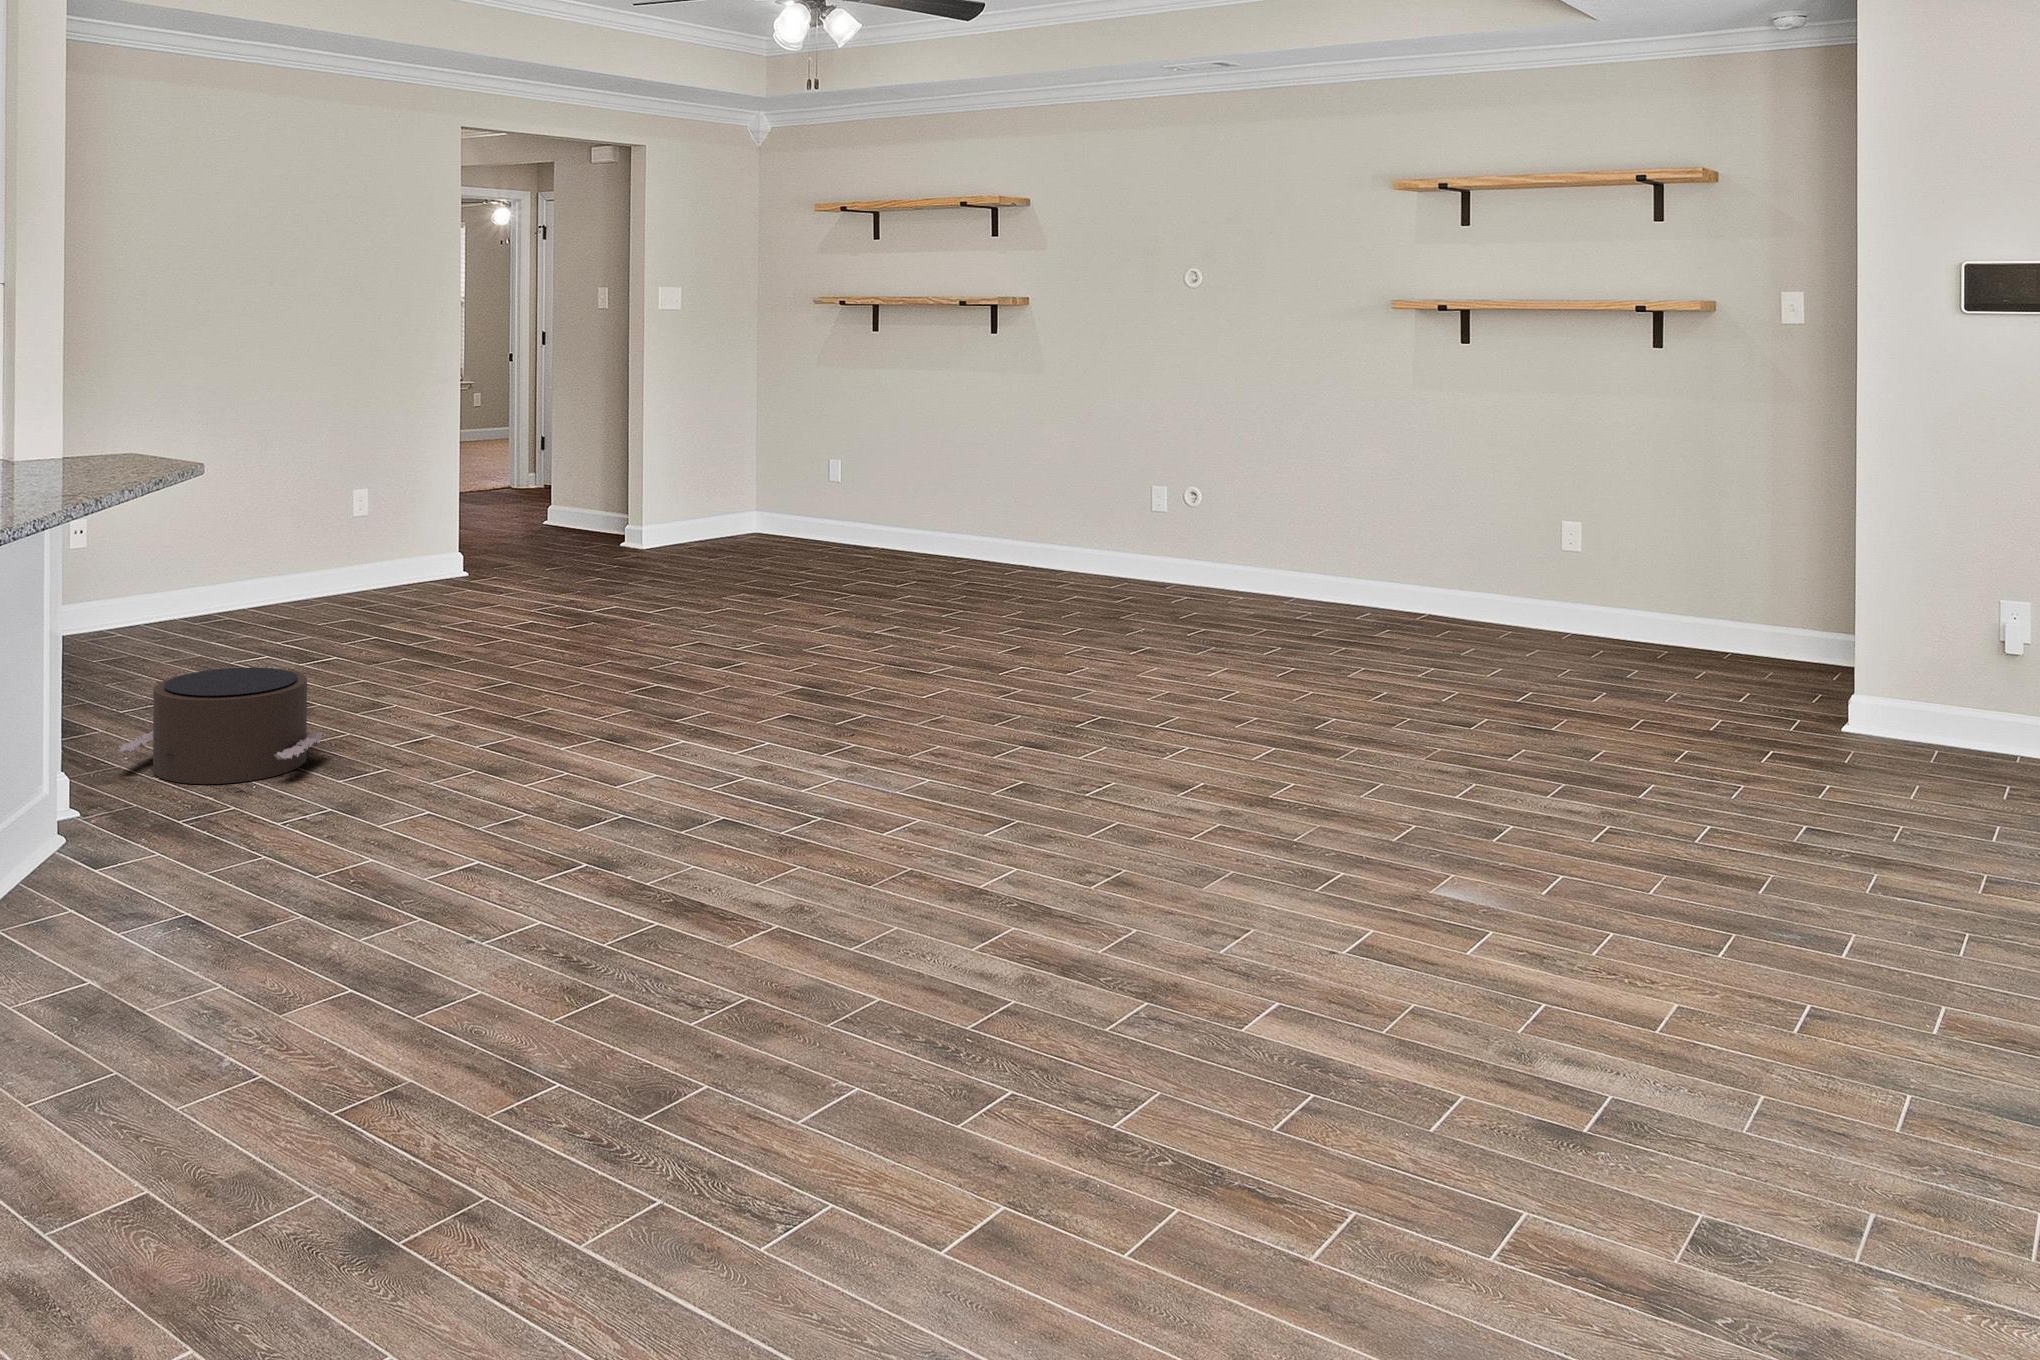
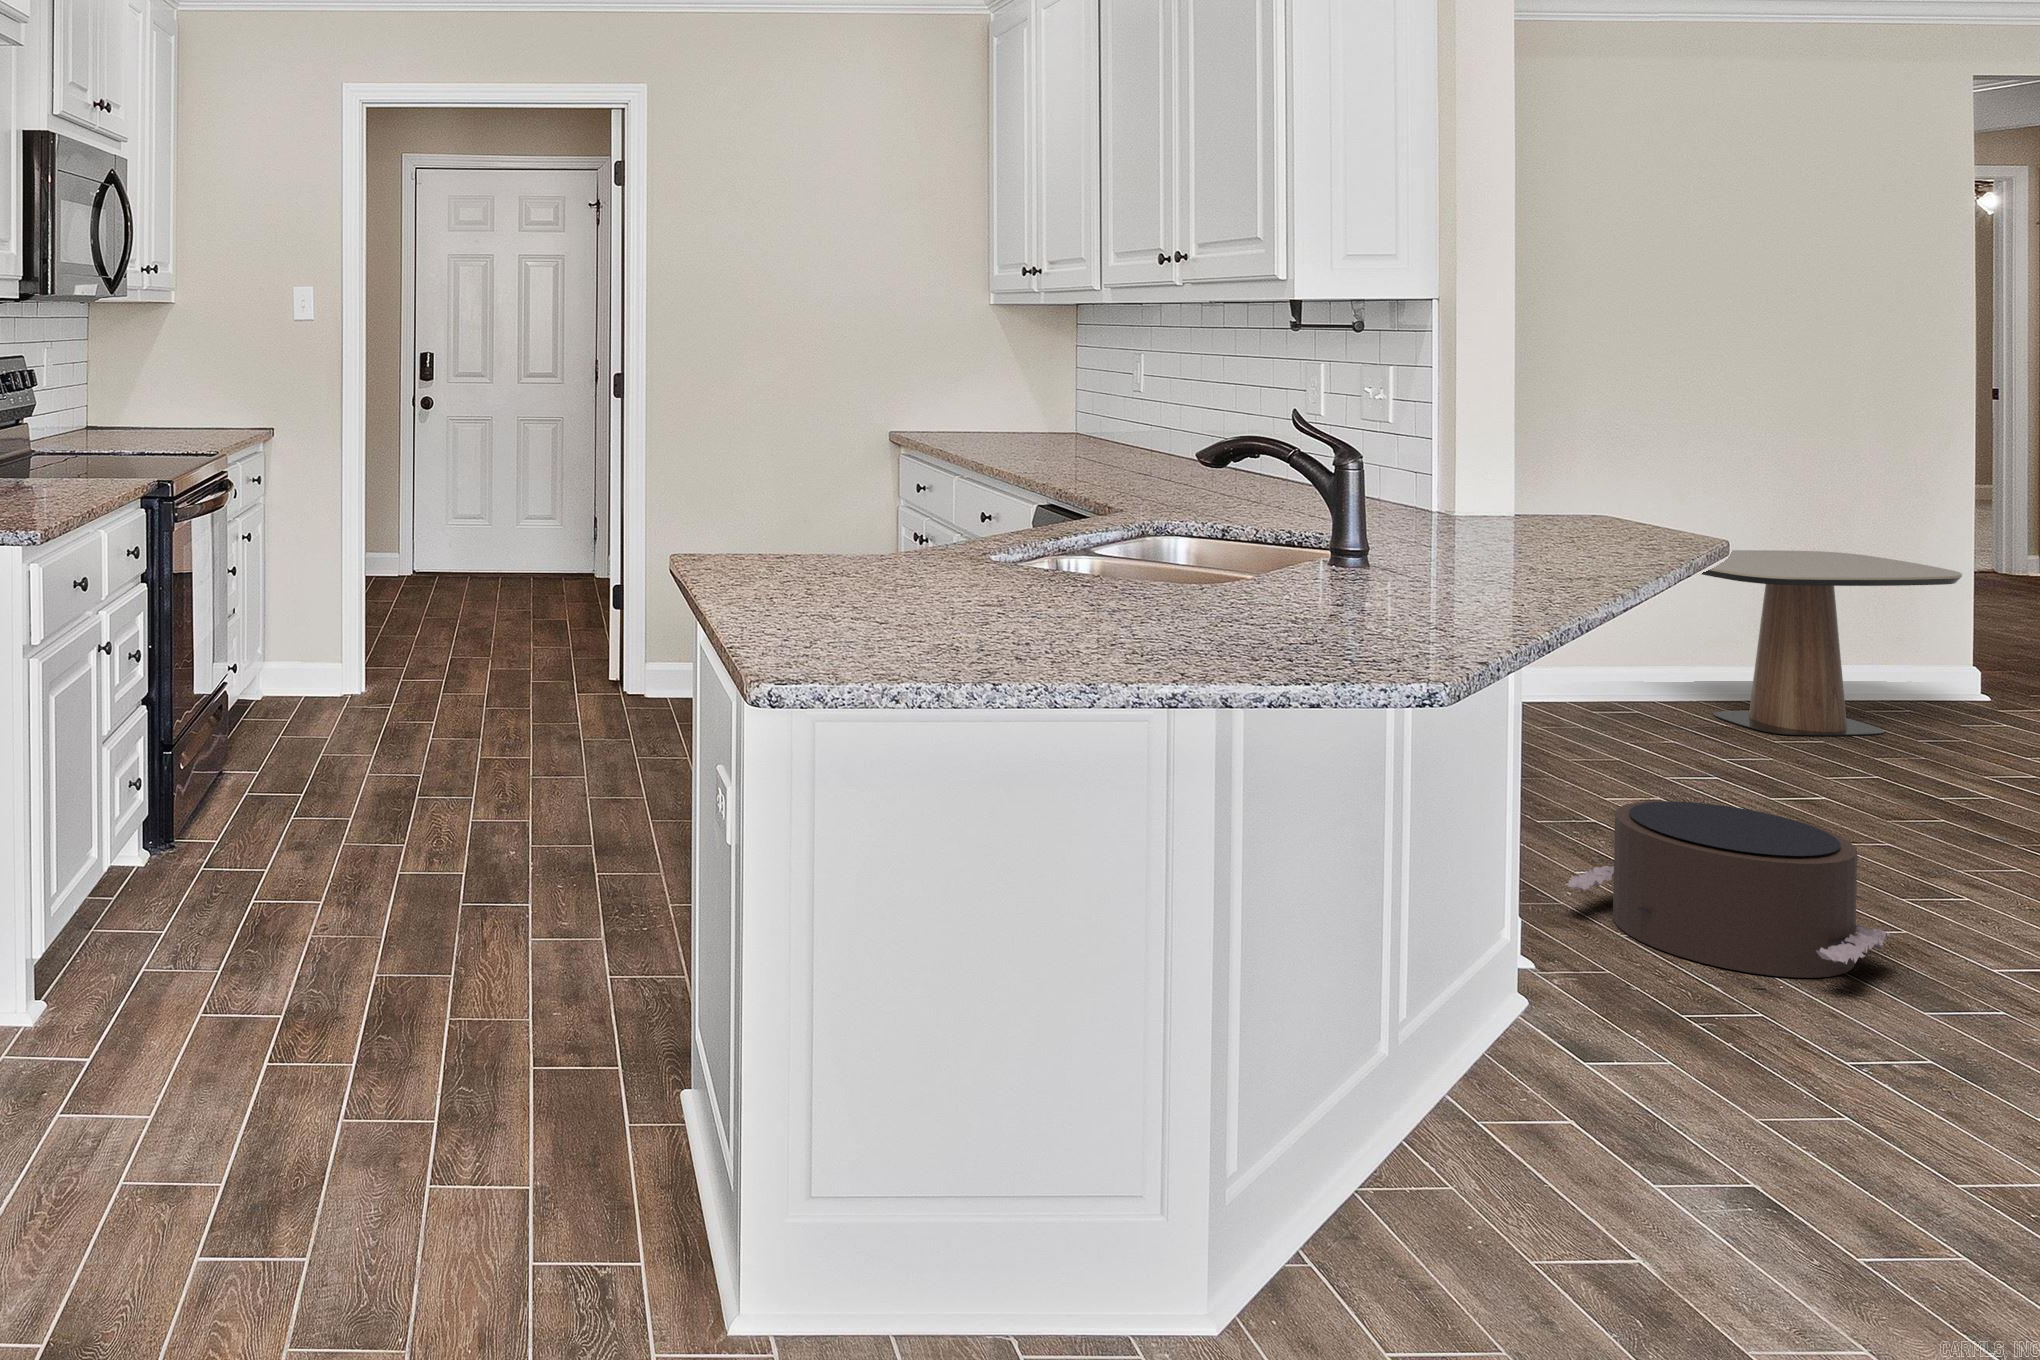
side table: none [237,481,432,621] -> present [1702,550,1962,736]

